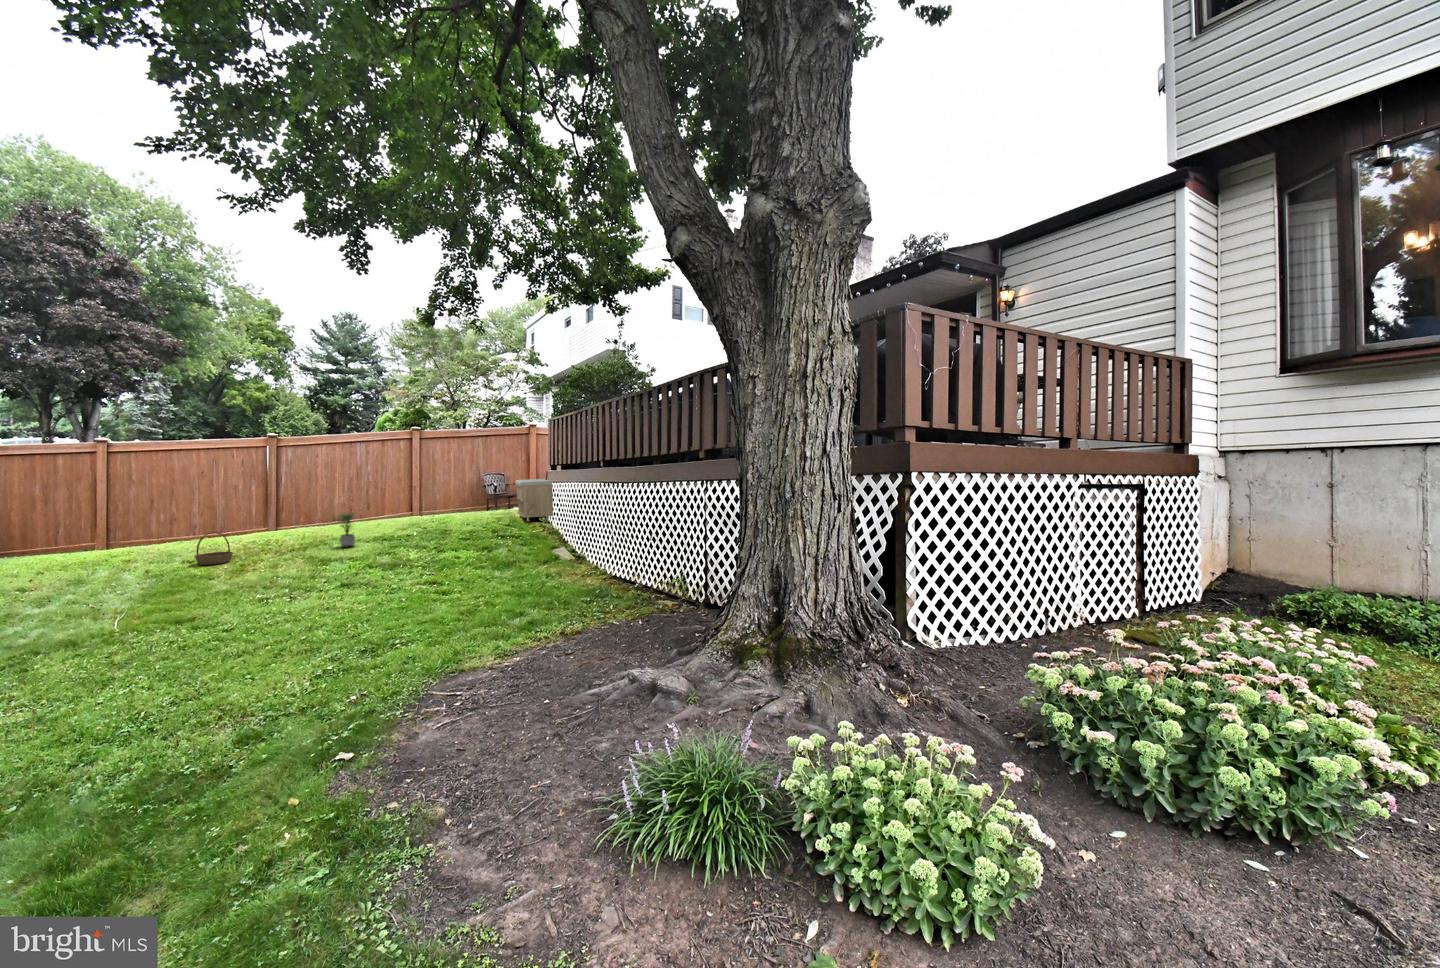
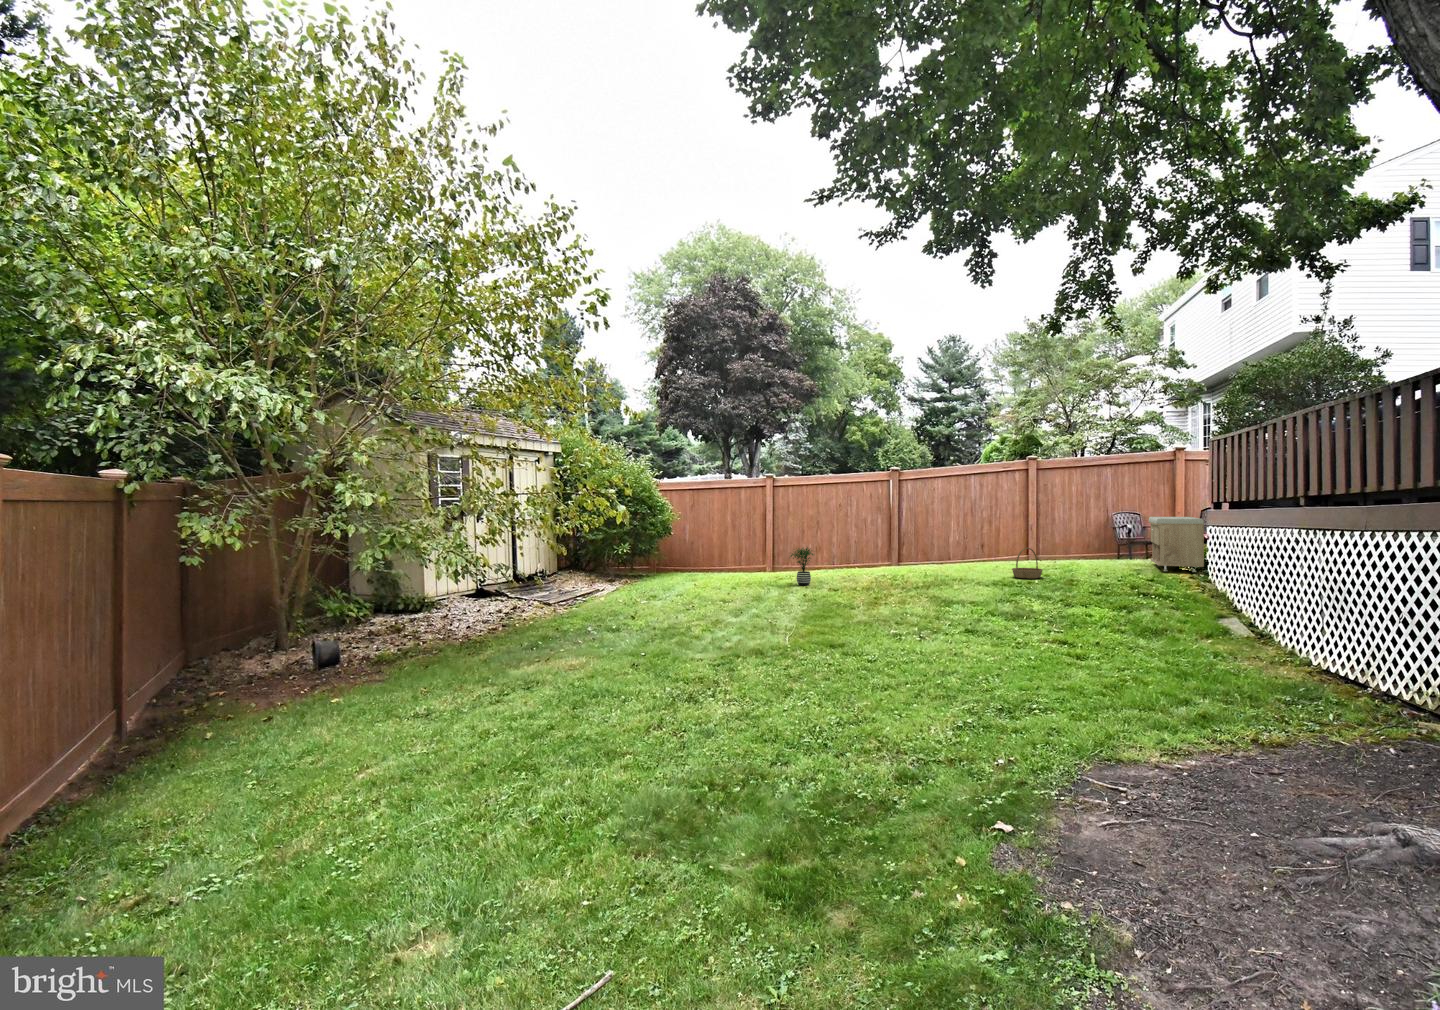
potted plant: present [332,513,356,548] -> present [790,547,813,586]
basket: present [194,532,233,565] -> present [1012,548,1043,579]

